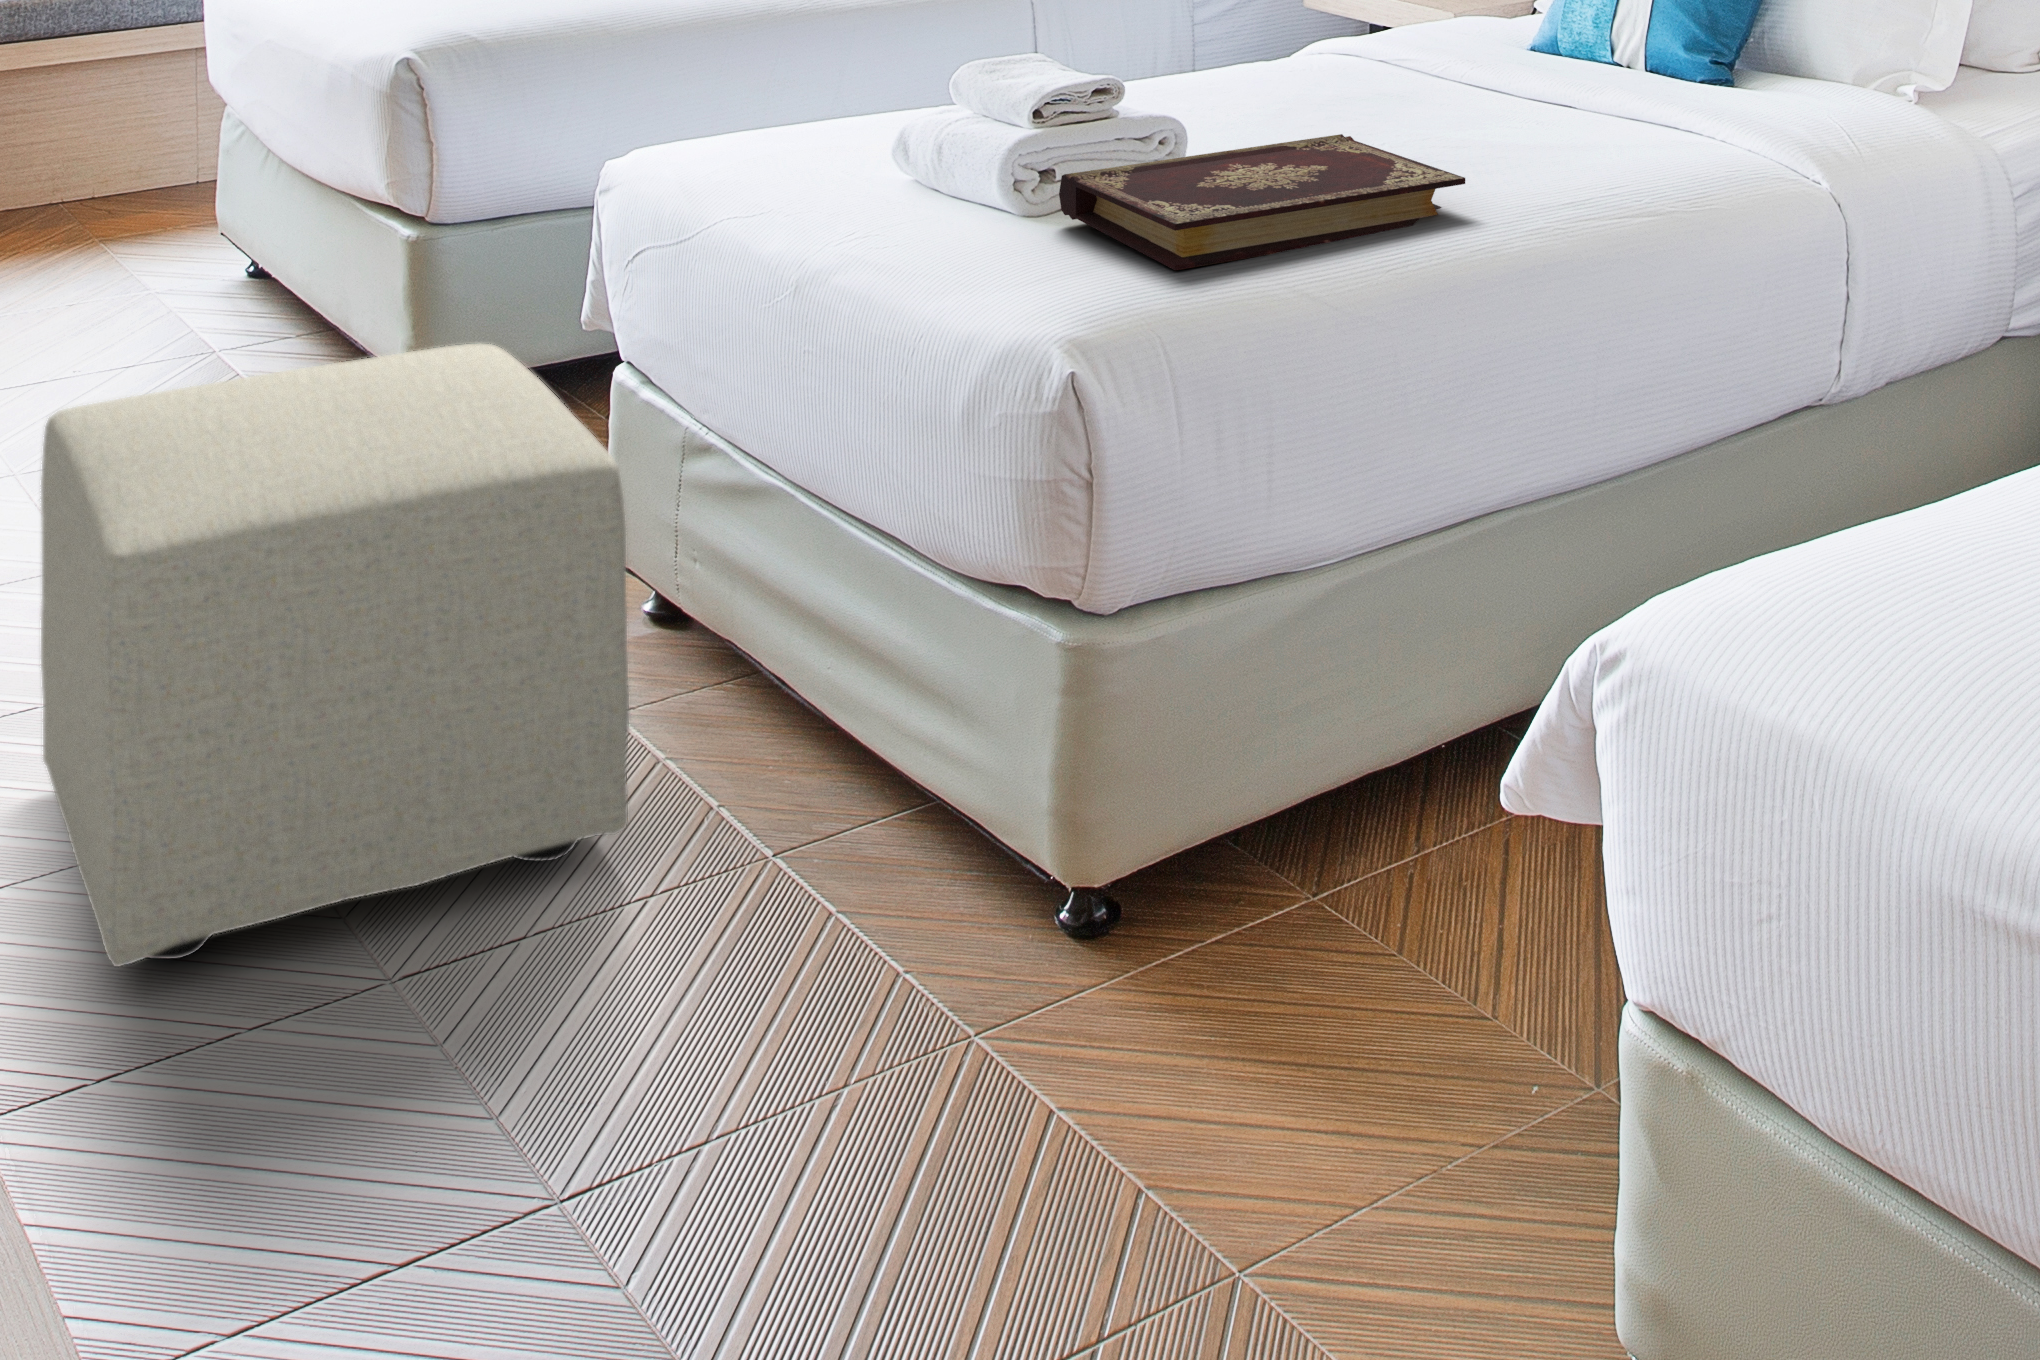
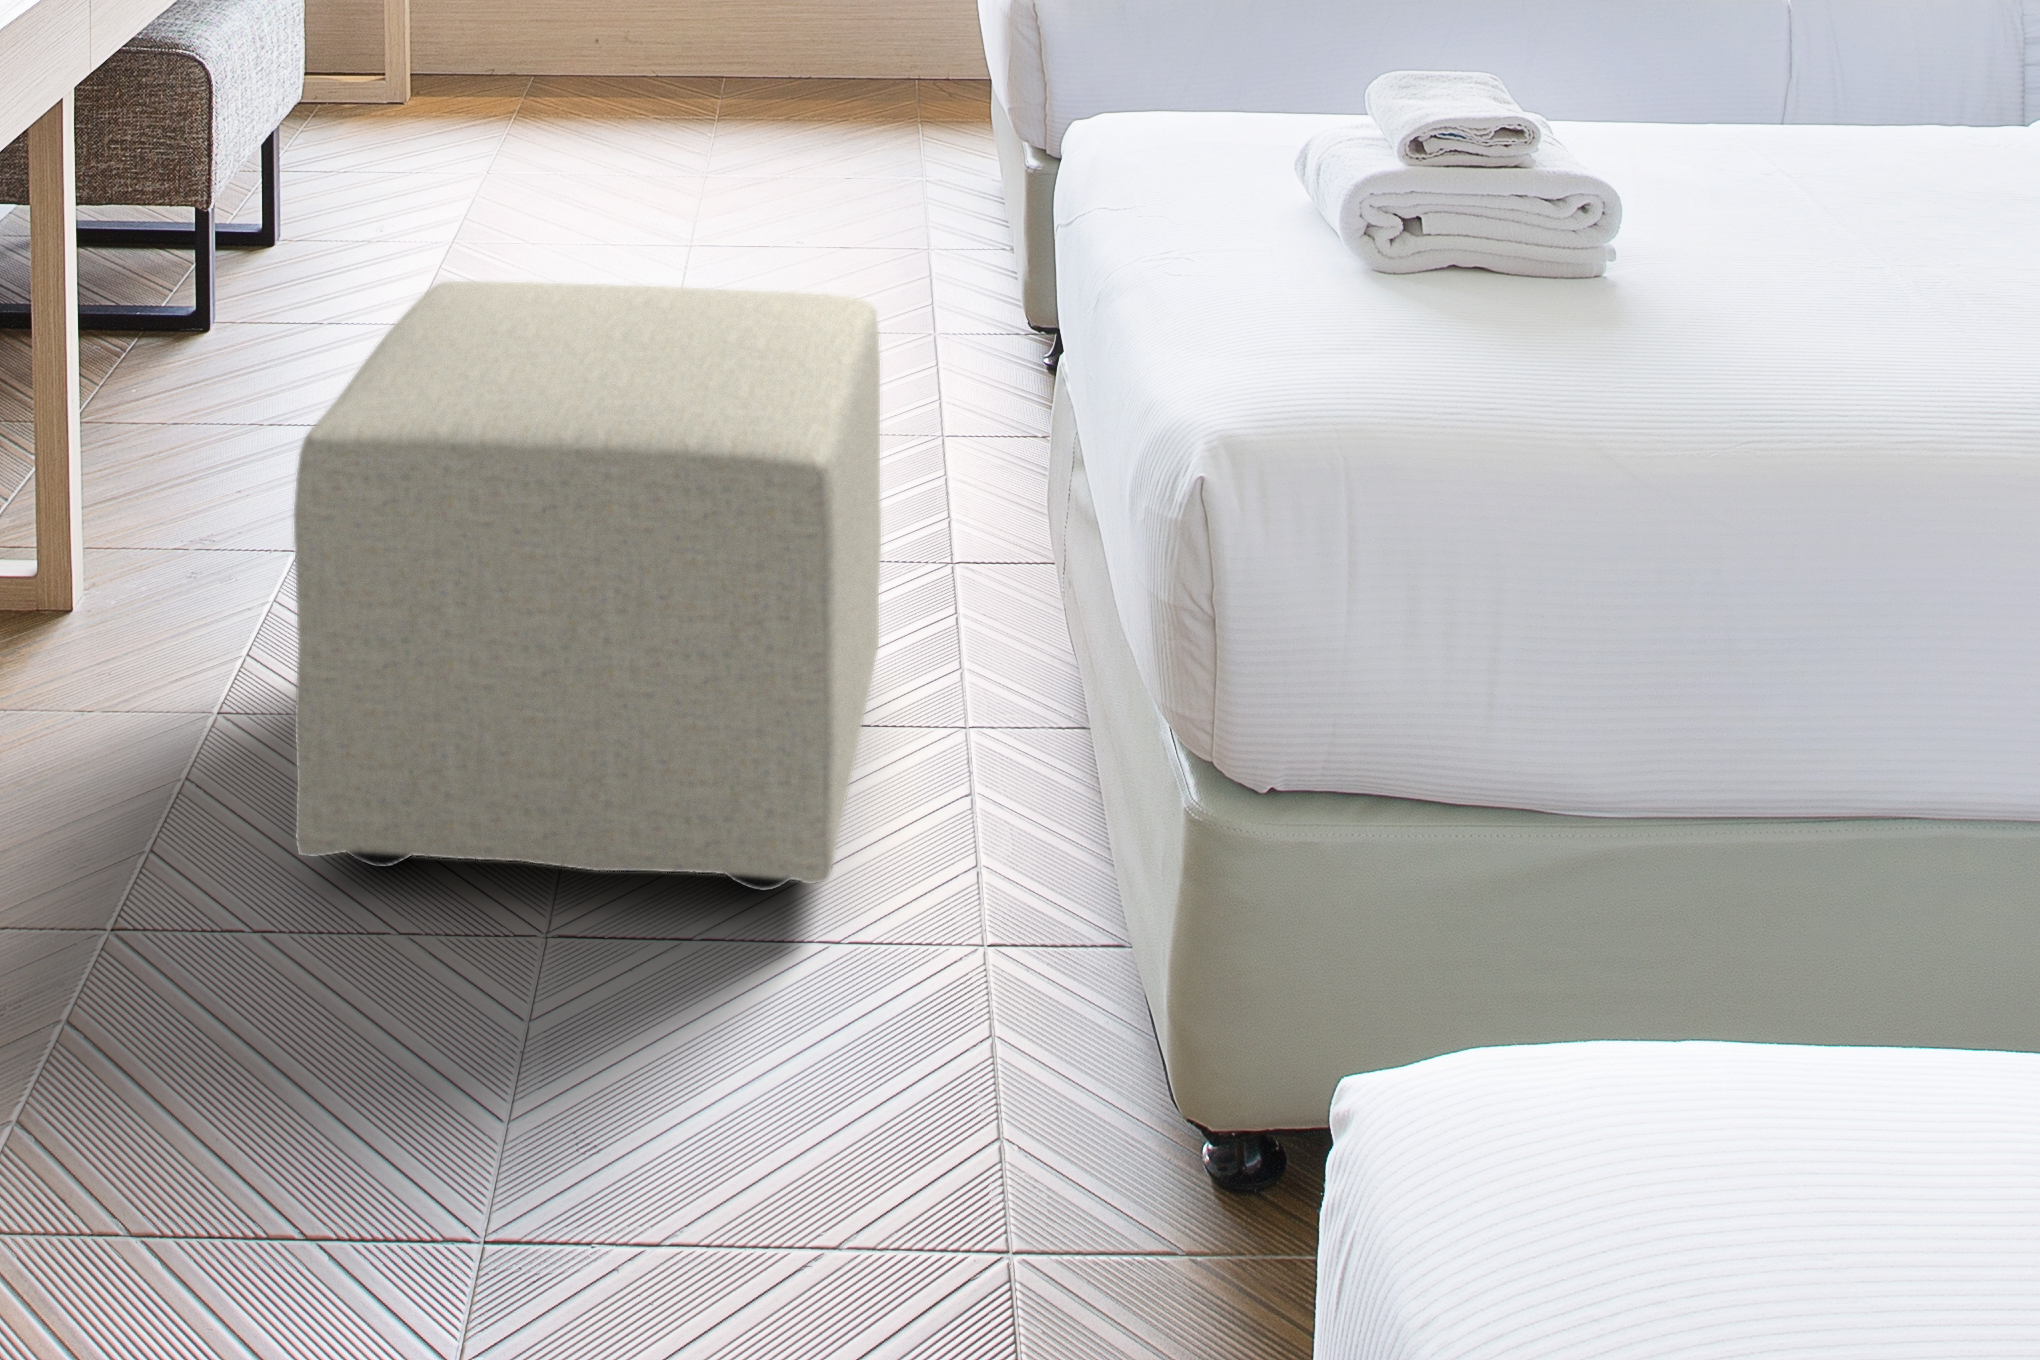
book: present [1059,134,1465,270] -> none [1404,227,1925,398]

